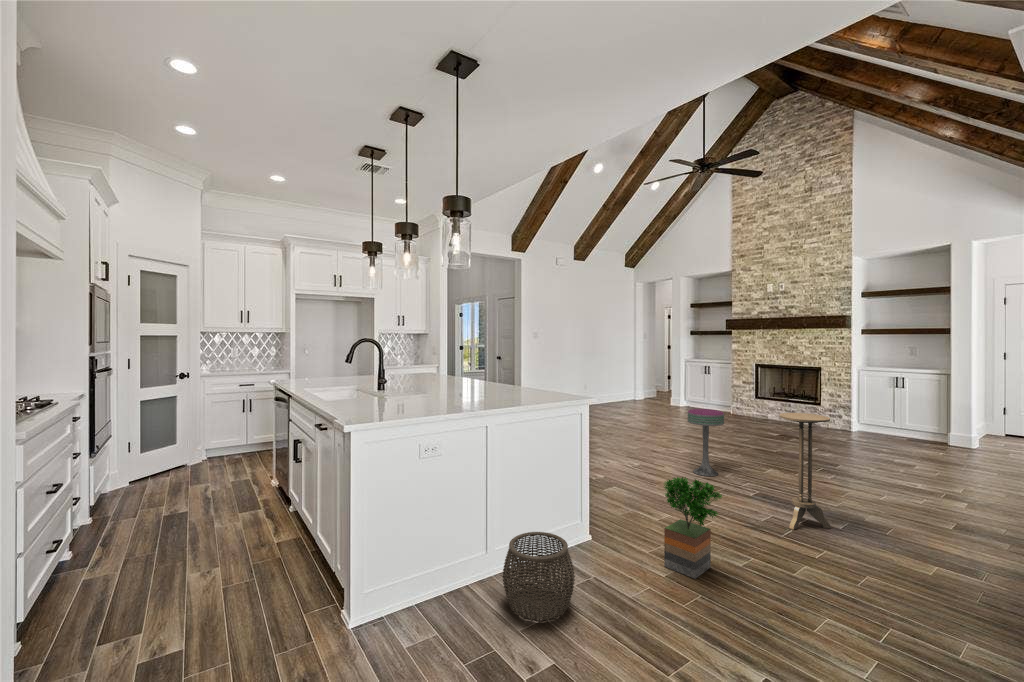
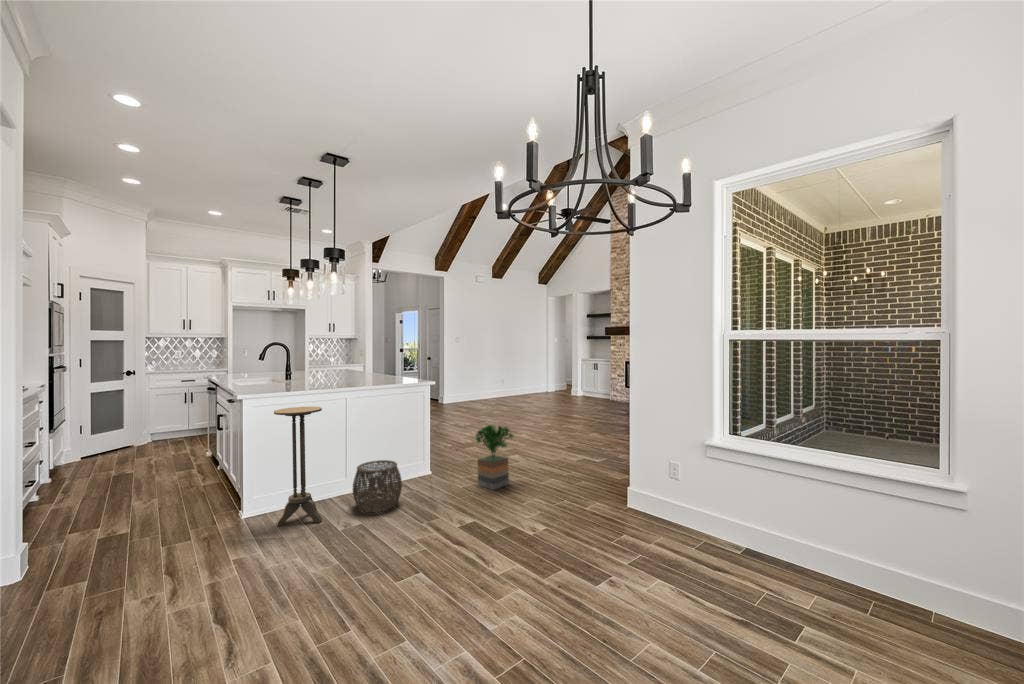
bar stool: present [688,409,724,476] -> none [541,389,567,439]
side table: present [780,413,831,530] -> present [274,407,322,526]

